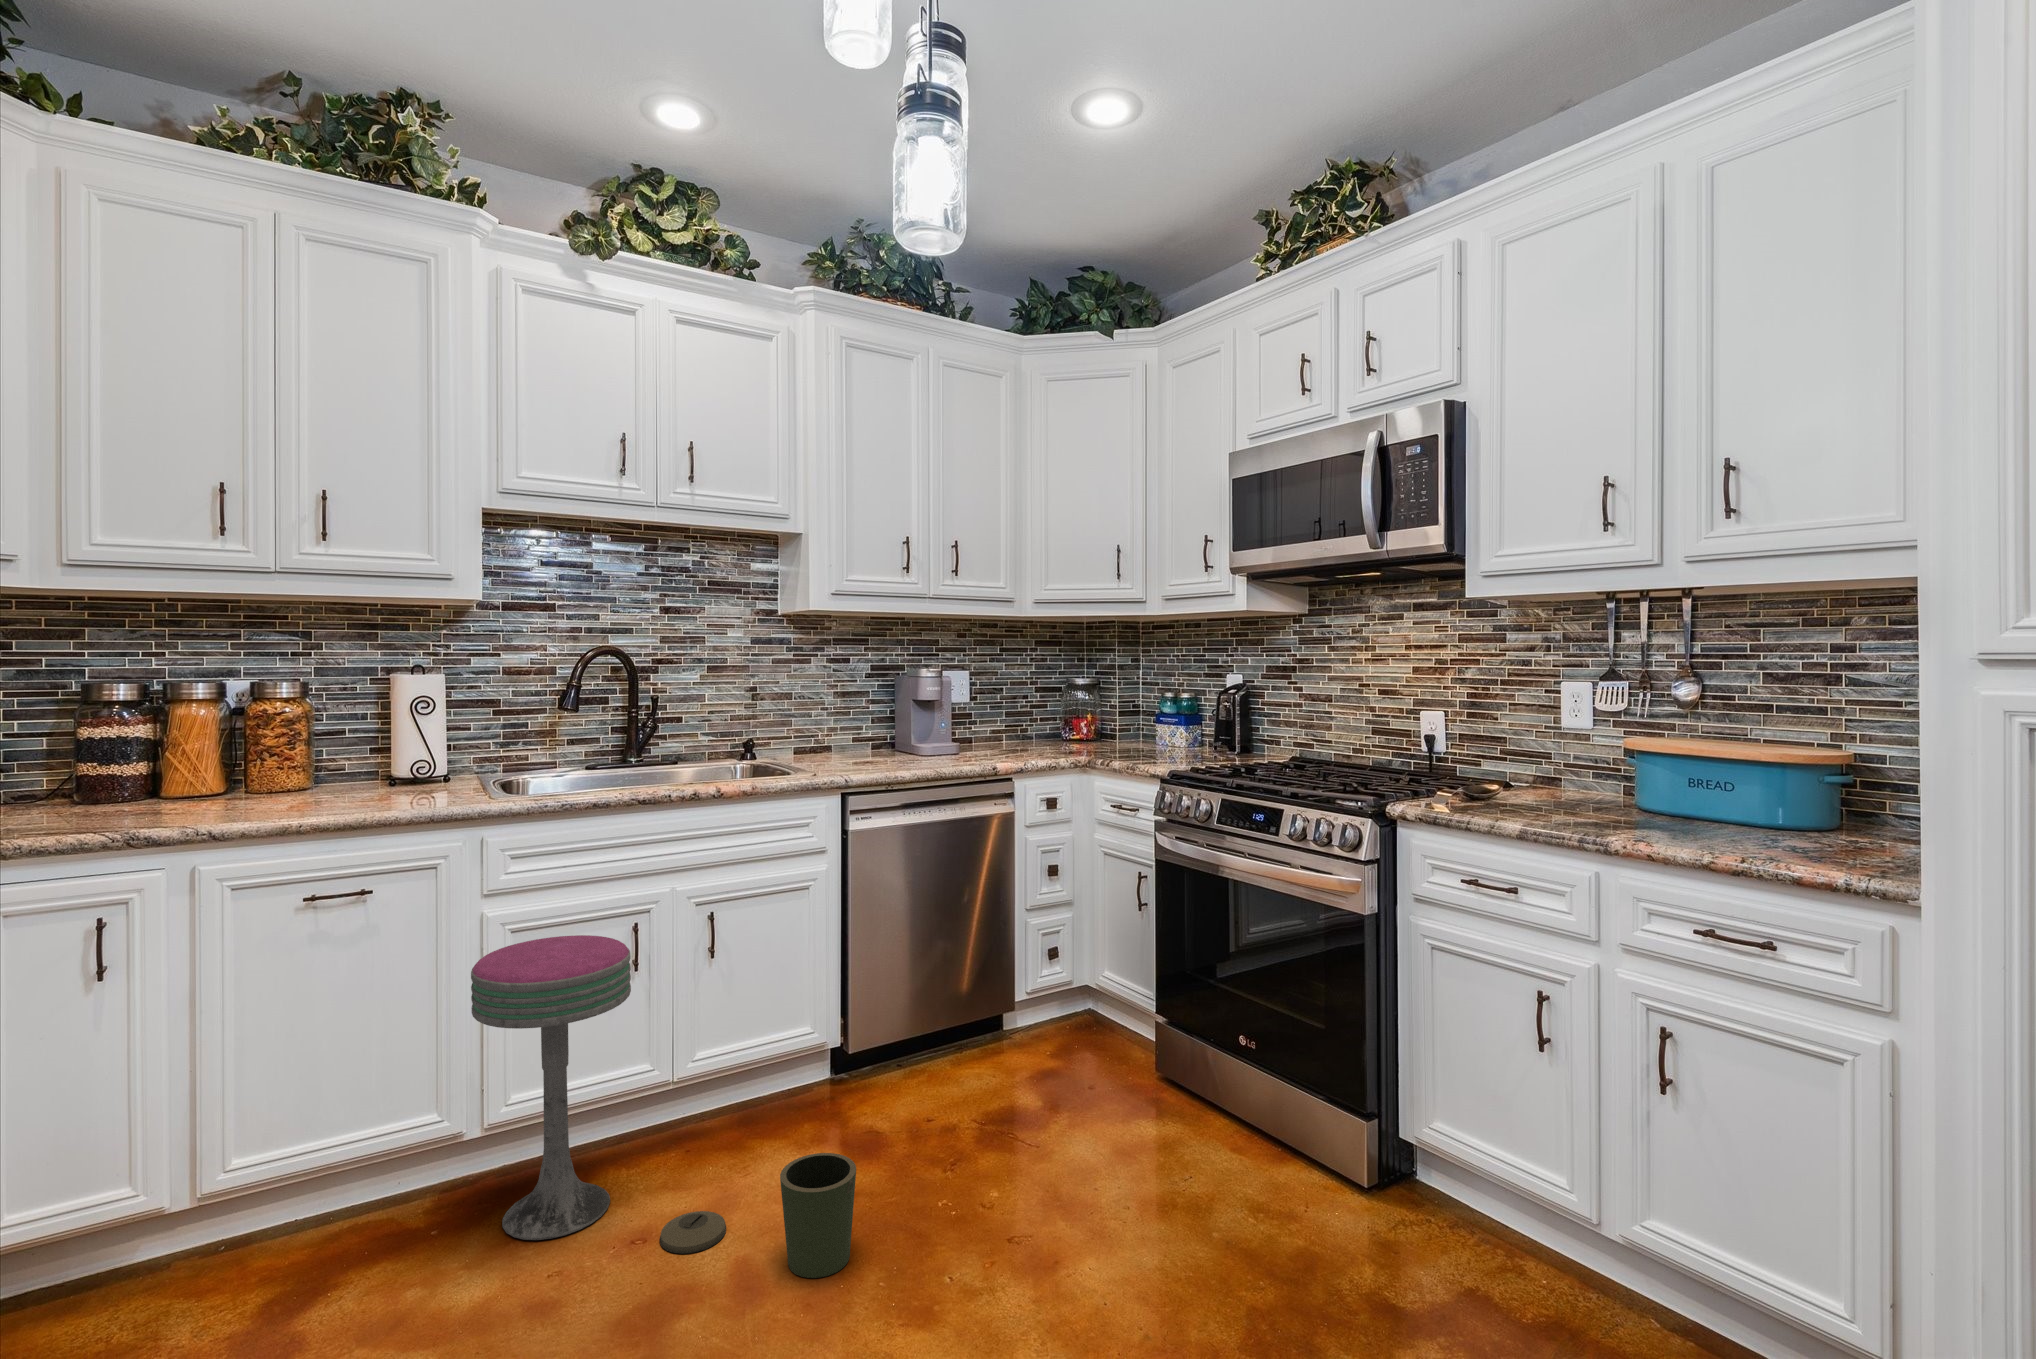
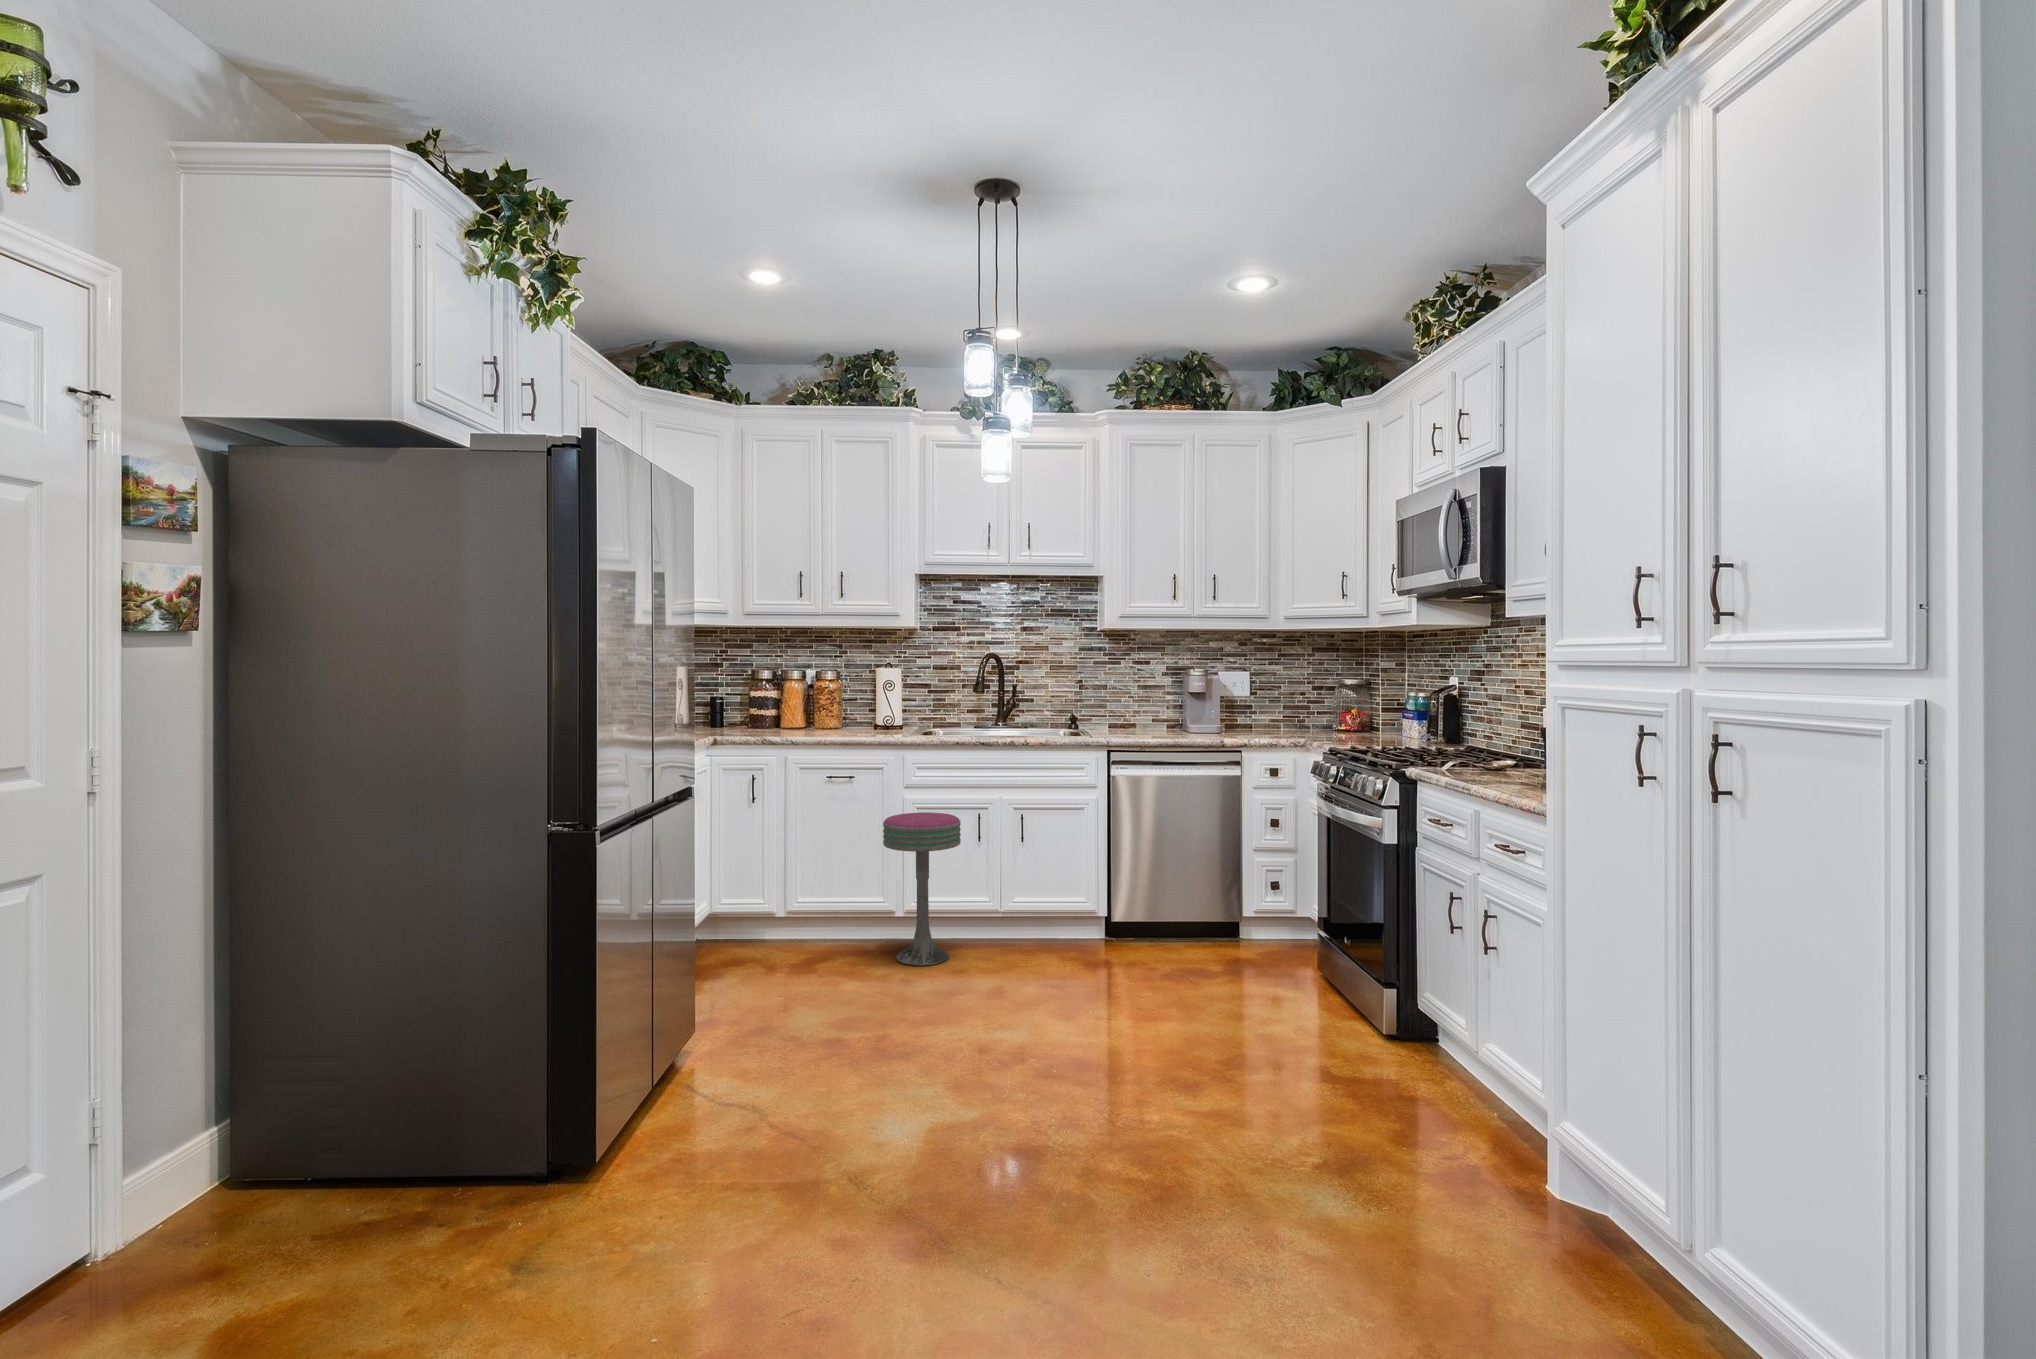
trash can: present [660,1153,856,1278] -> none [959,943,1049,1005]

